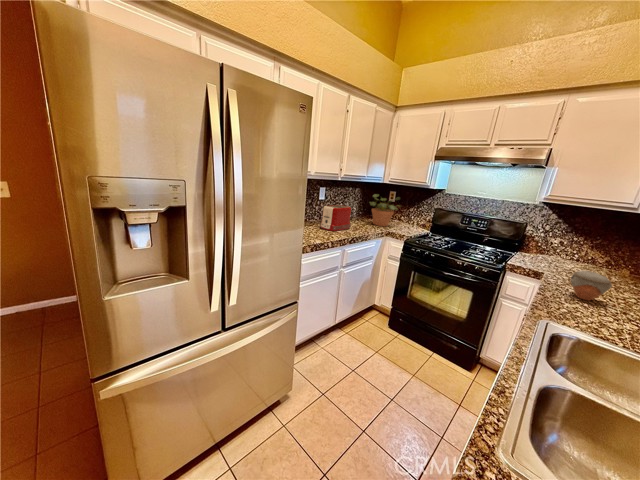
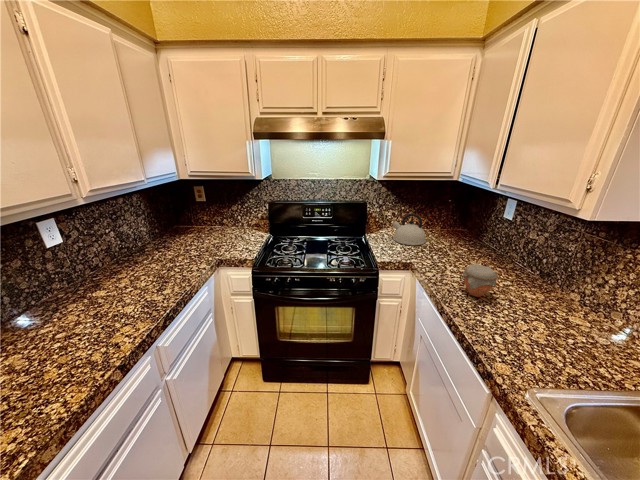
potted plant: present [370,194,400,226] -> none [167,199,227,253]
toaster: present [321,205,351,231] -> none [62,250,150,325]
kettle: none [545,240,587,272] -> present [392,214,426,245]

